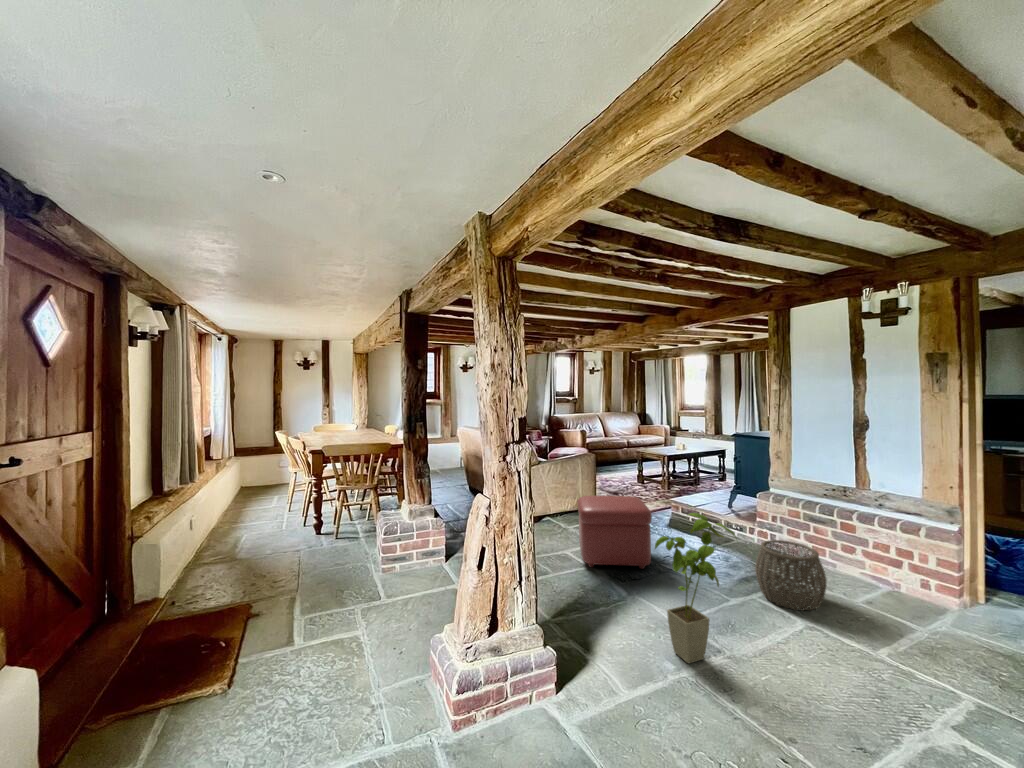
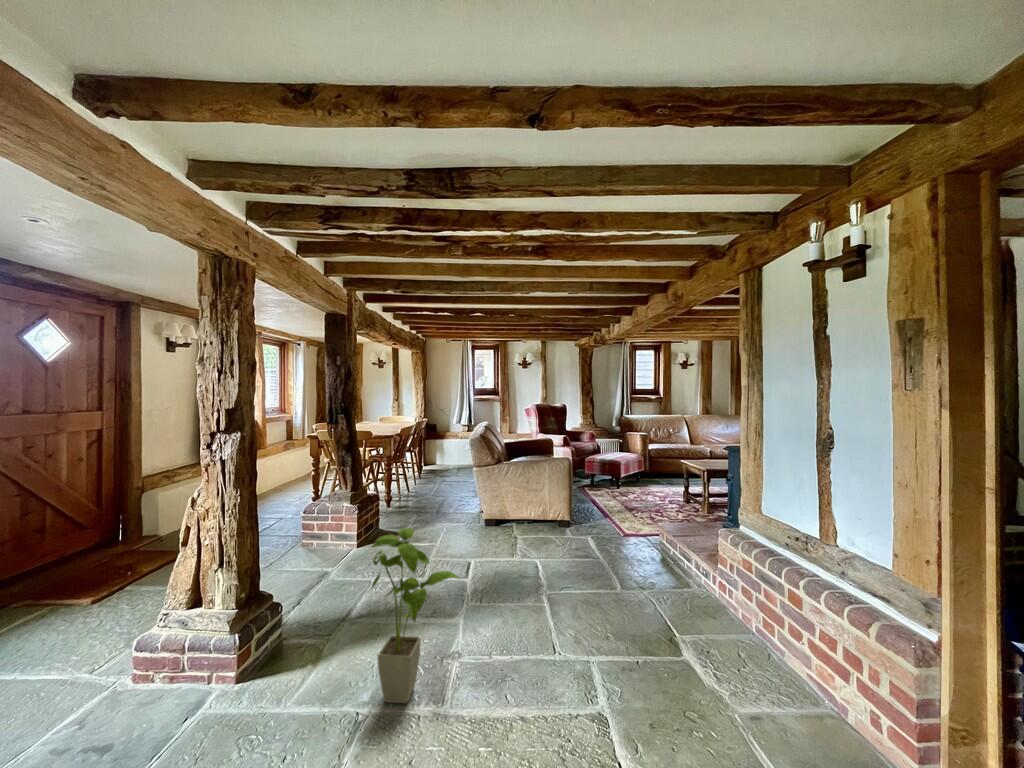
ottoman: present [578,496,652,569] -> none [460,503,553,596]
woven basket: present [755,540,827,611] -> none [589,590,676,699]

